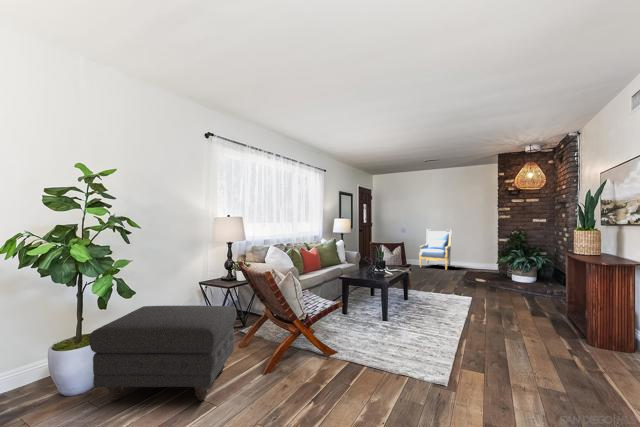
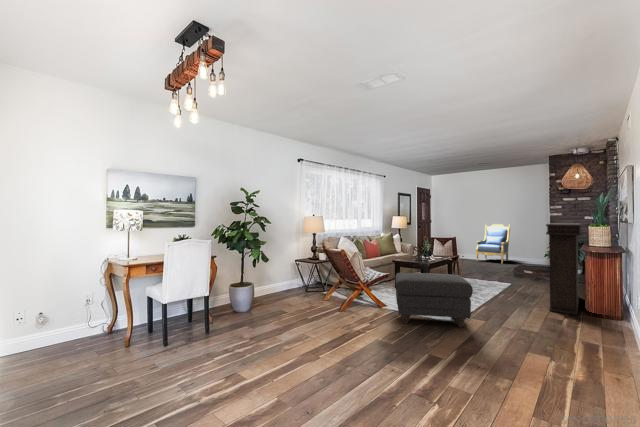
console table: none [528,227,592,351] -> present [546,223,582,315]
ottoman: present [89,306,237,401] -> present [395,273,473,327]

